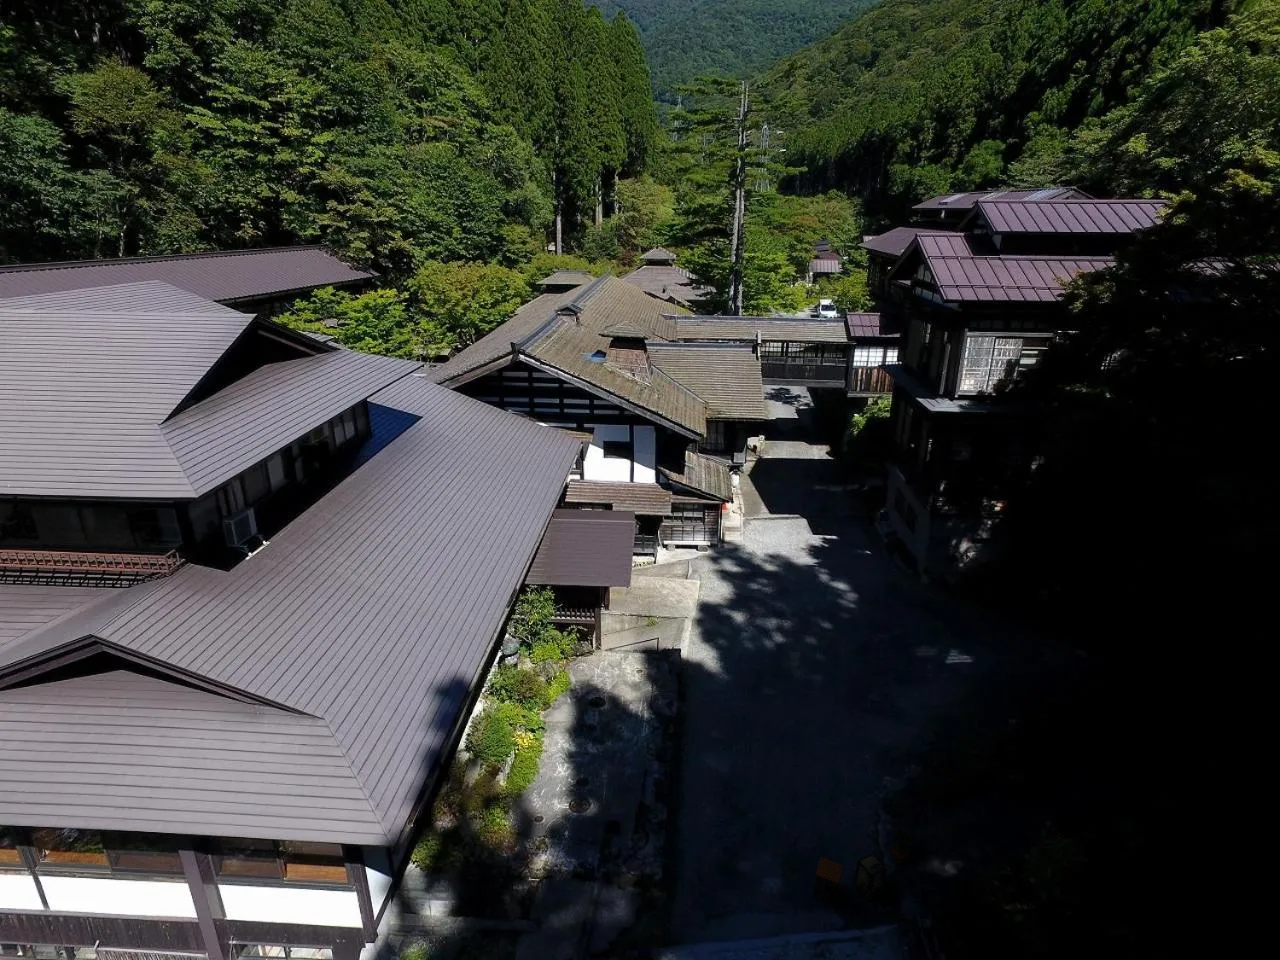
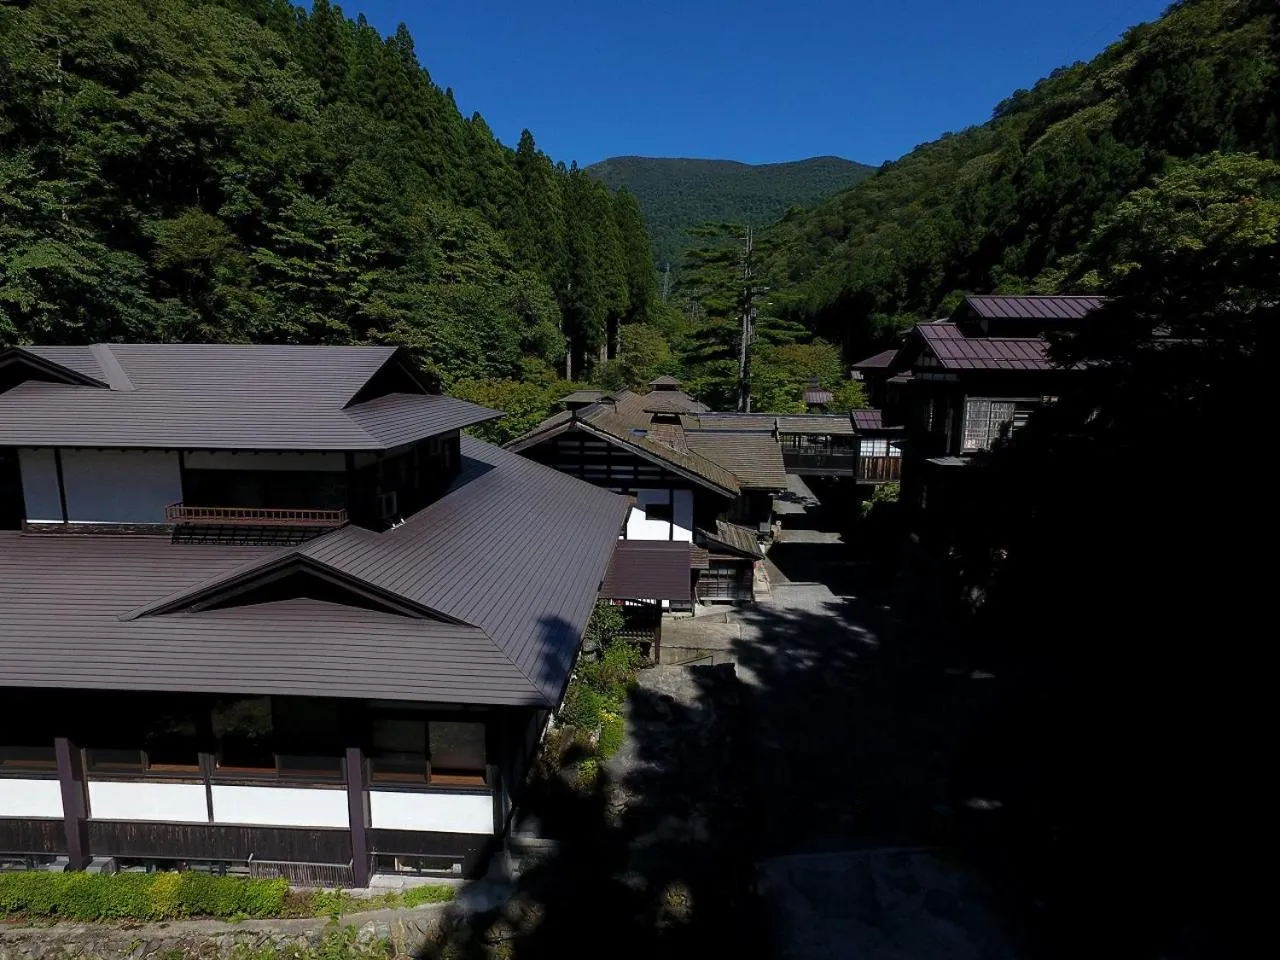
potted tree: present [891,829,914,864] -> present [852,784,871,816]
stool: present [813,857,843,907] -> none [892,806,917,851]

